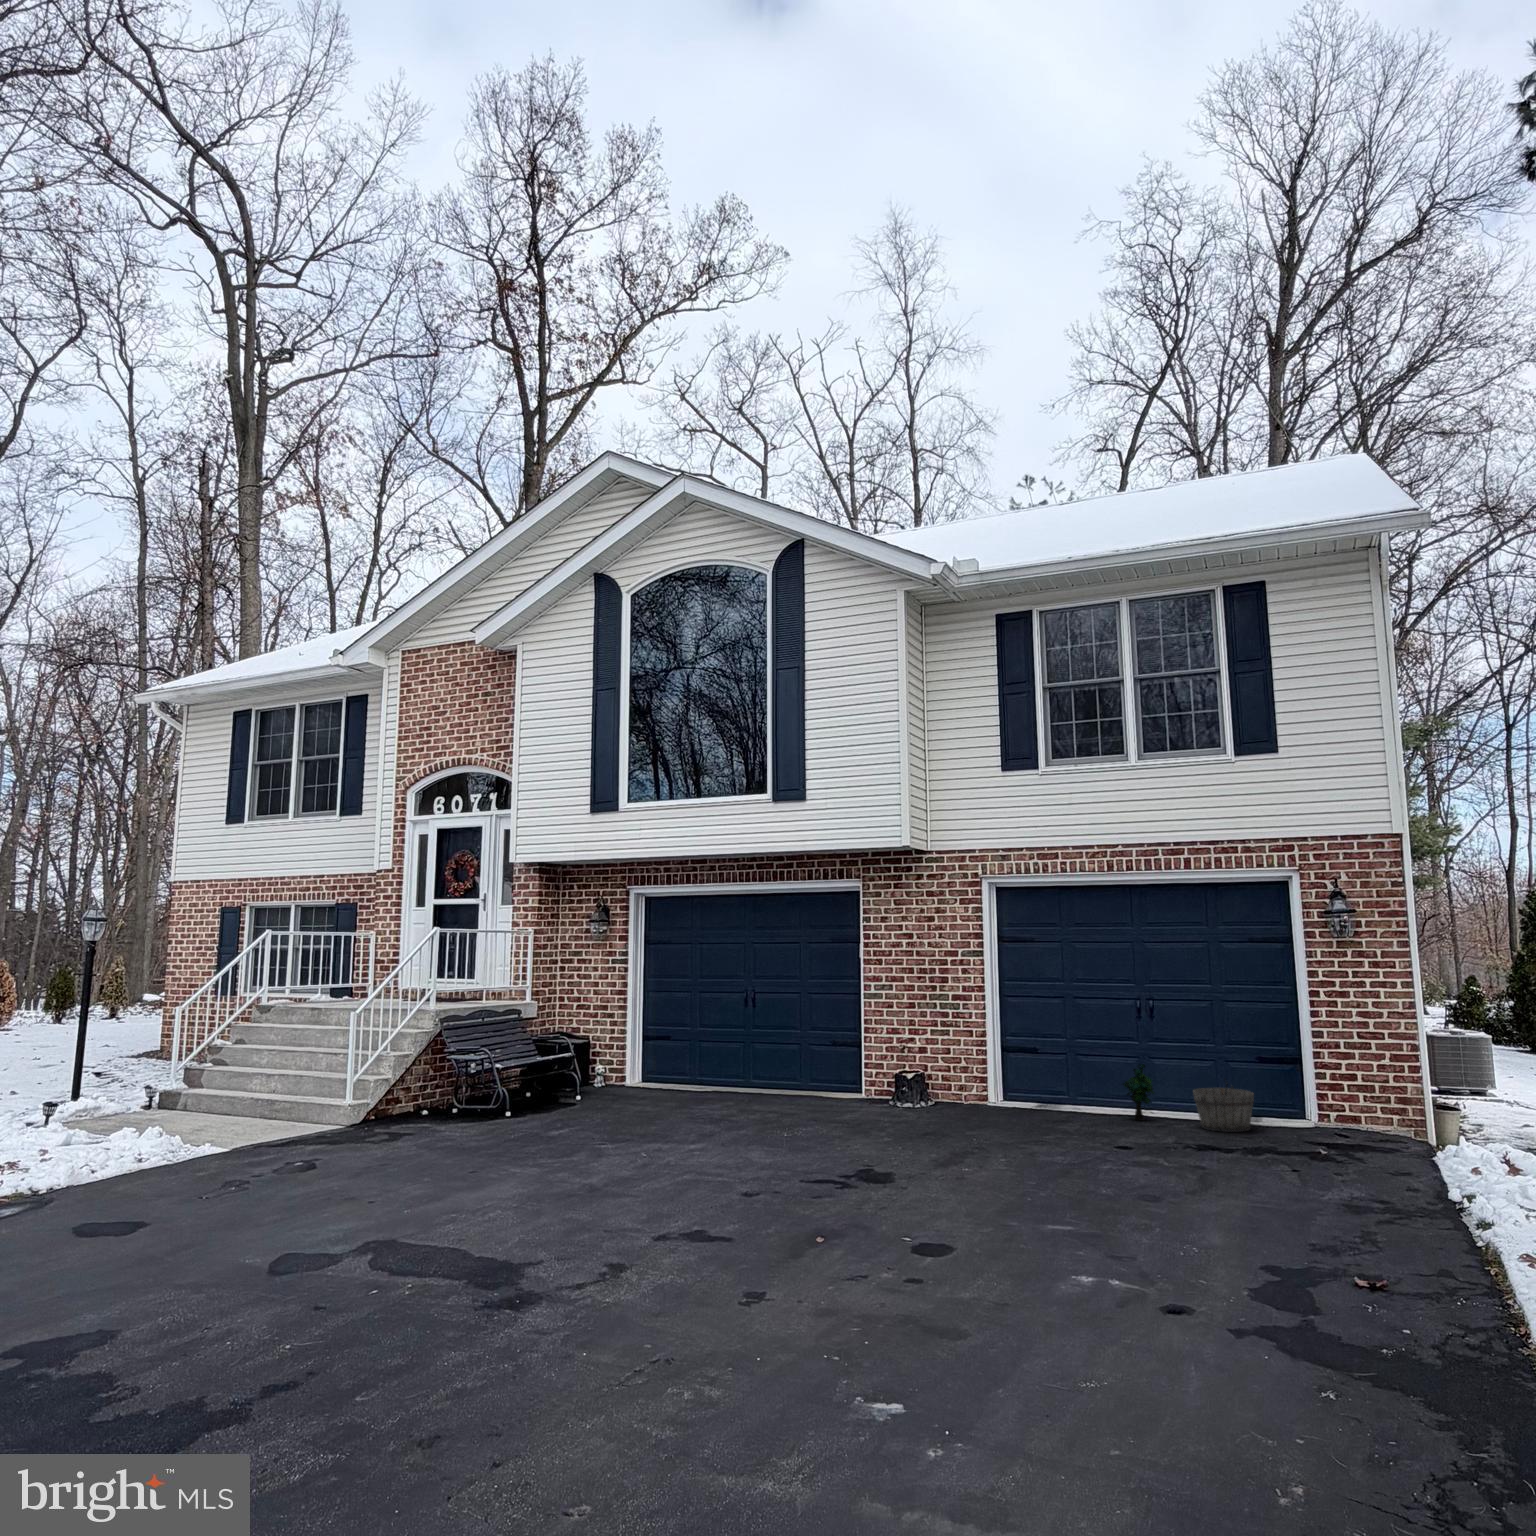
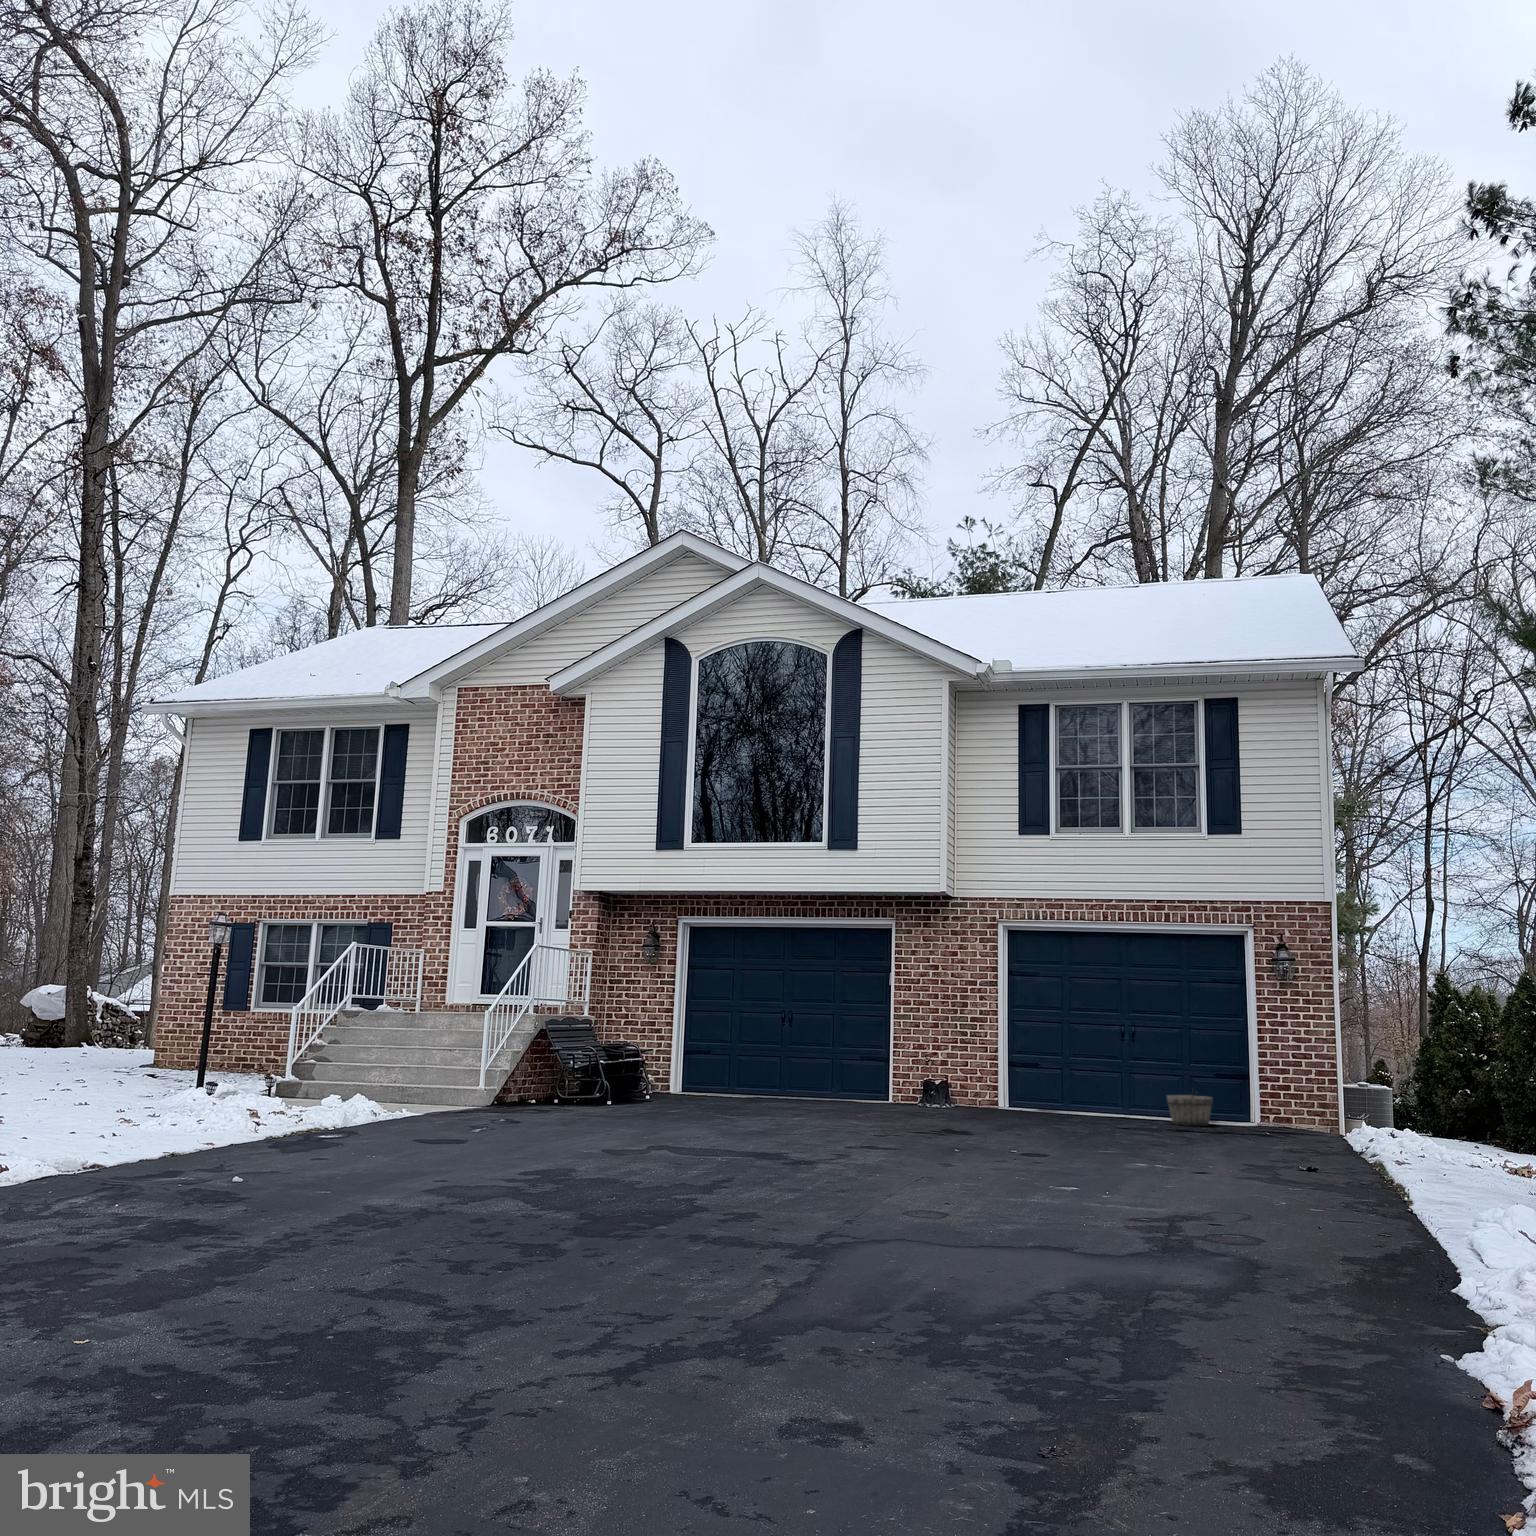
decorative plant: present [1123,1064,1154,1120] -> none [1109,1076,1136,1120]

